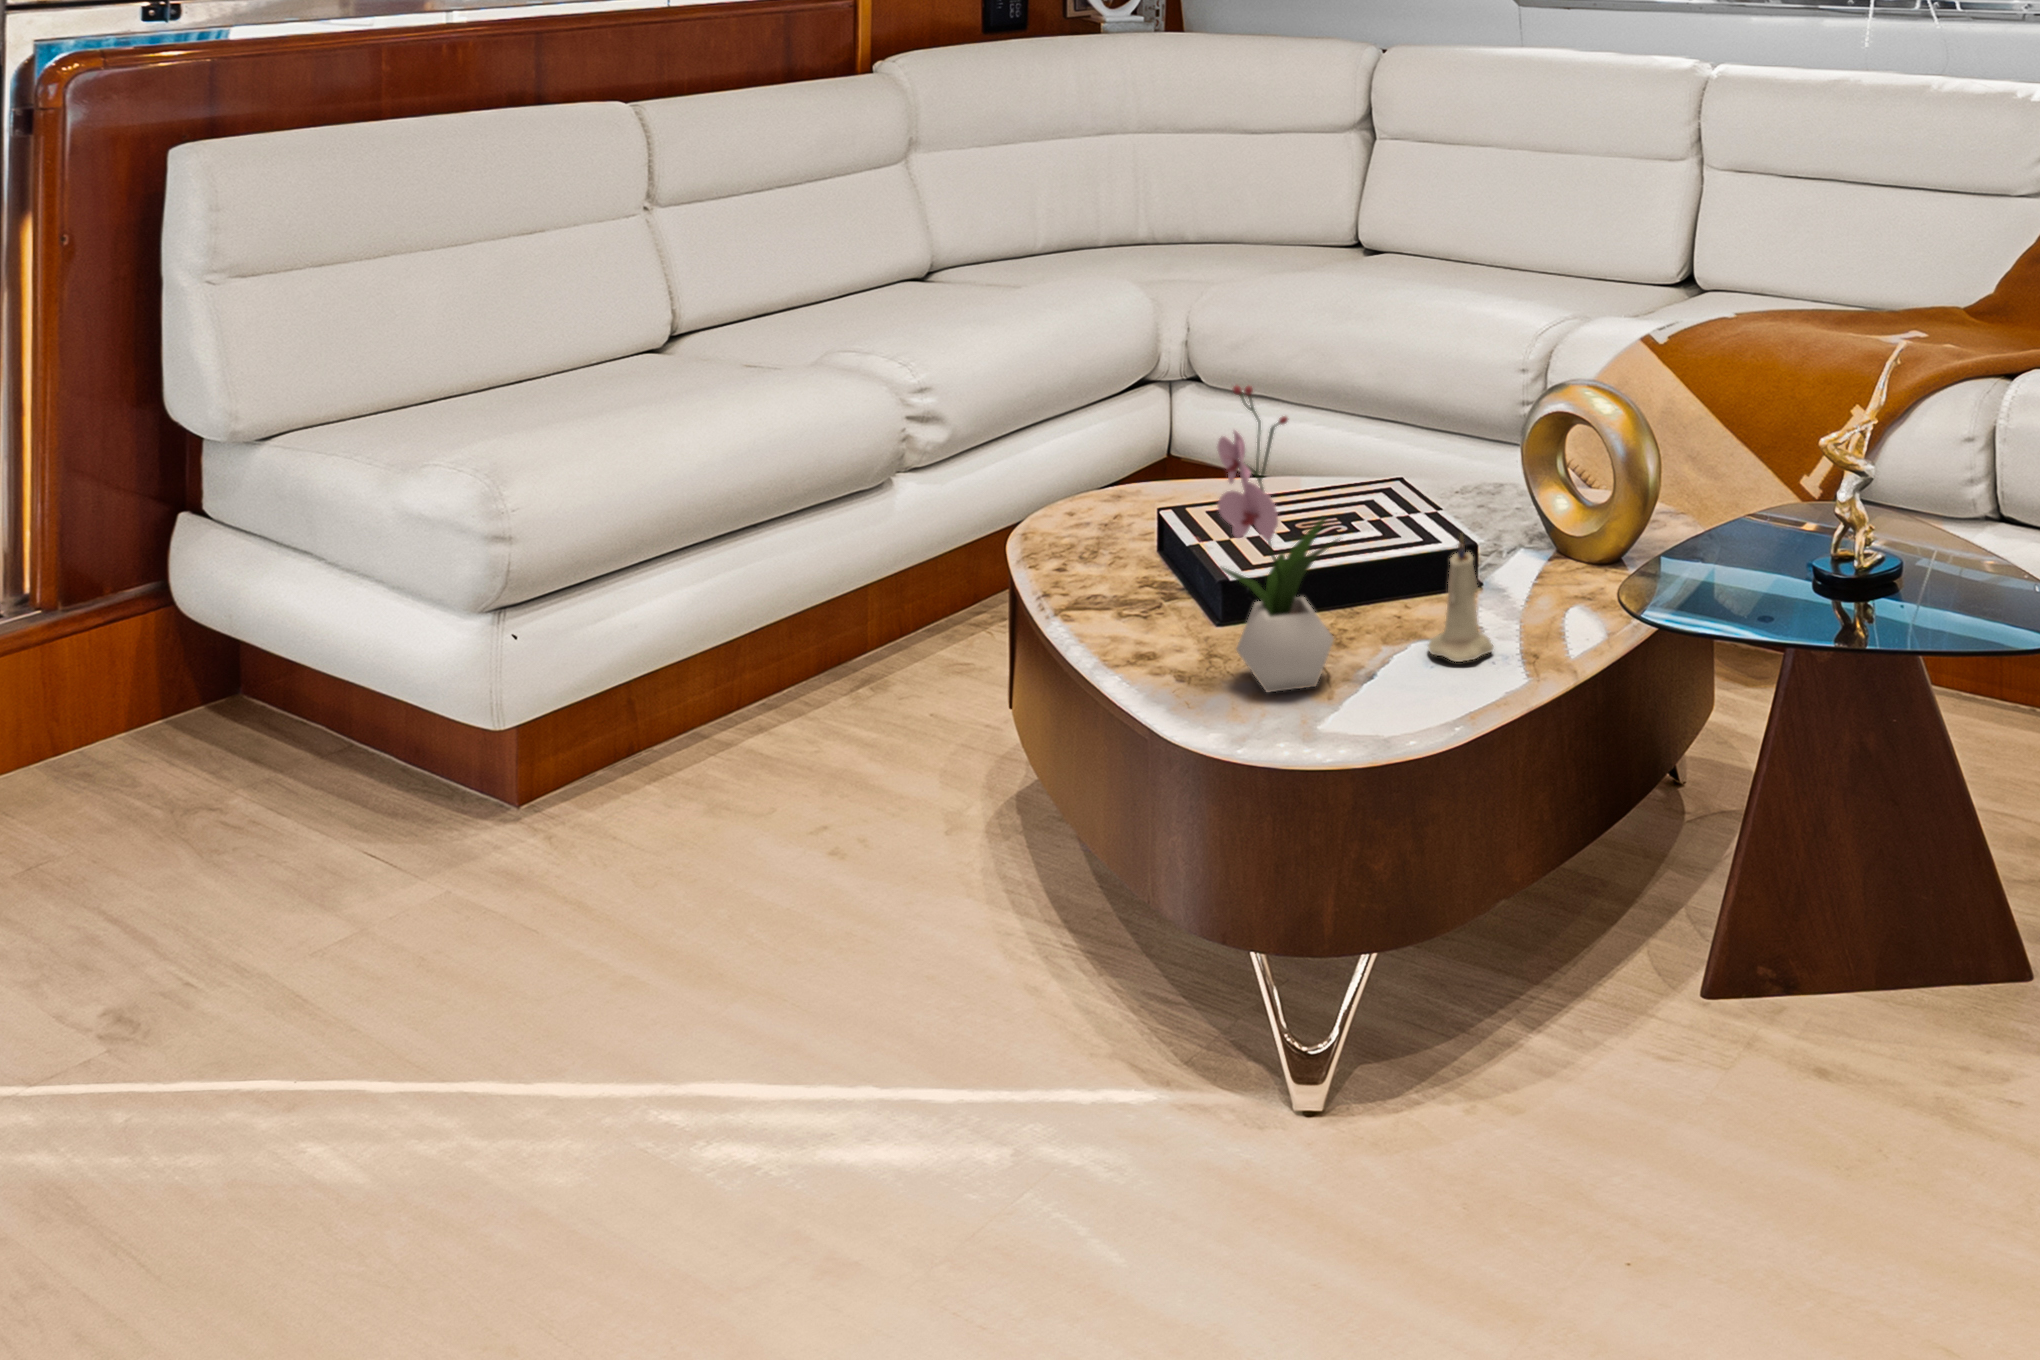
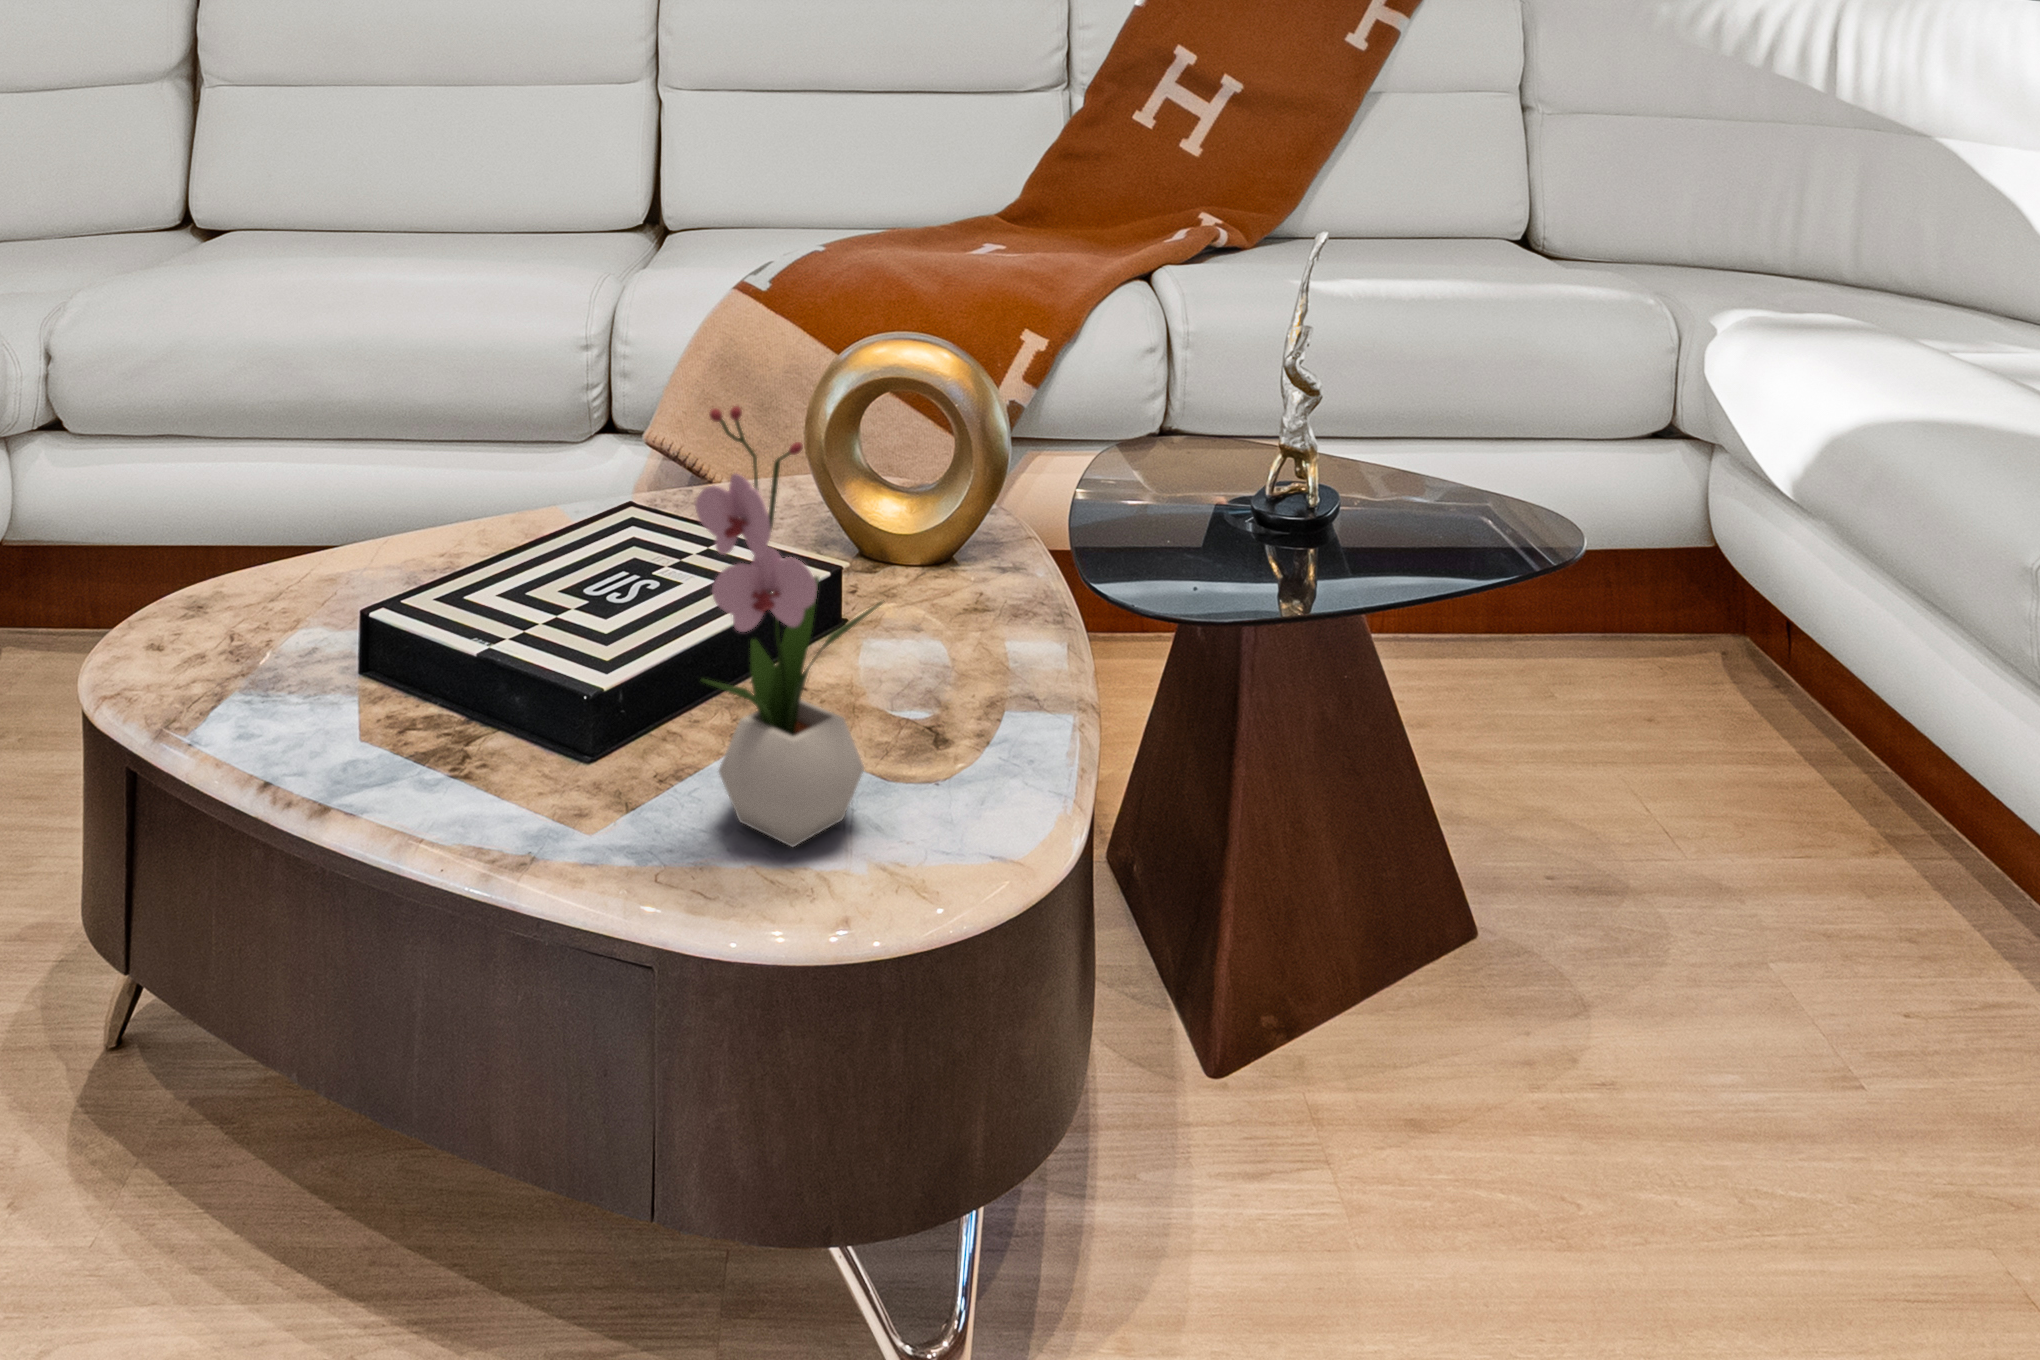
candle: present [1428,535,1494,662] -> none [904,561,987,738]

